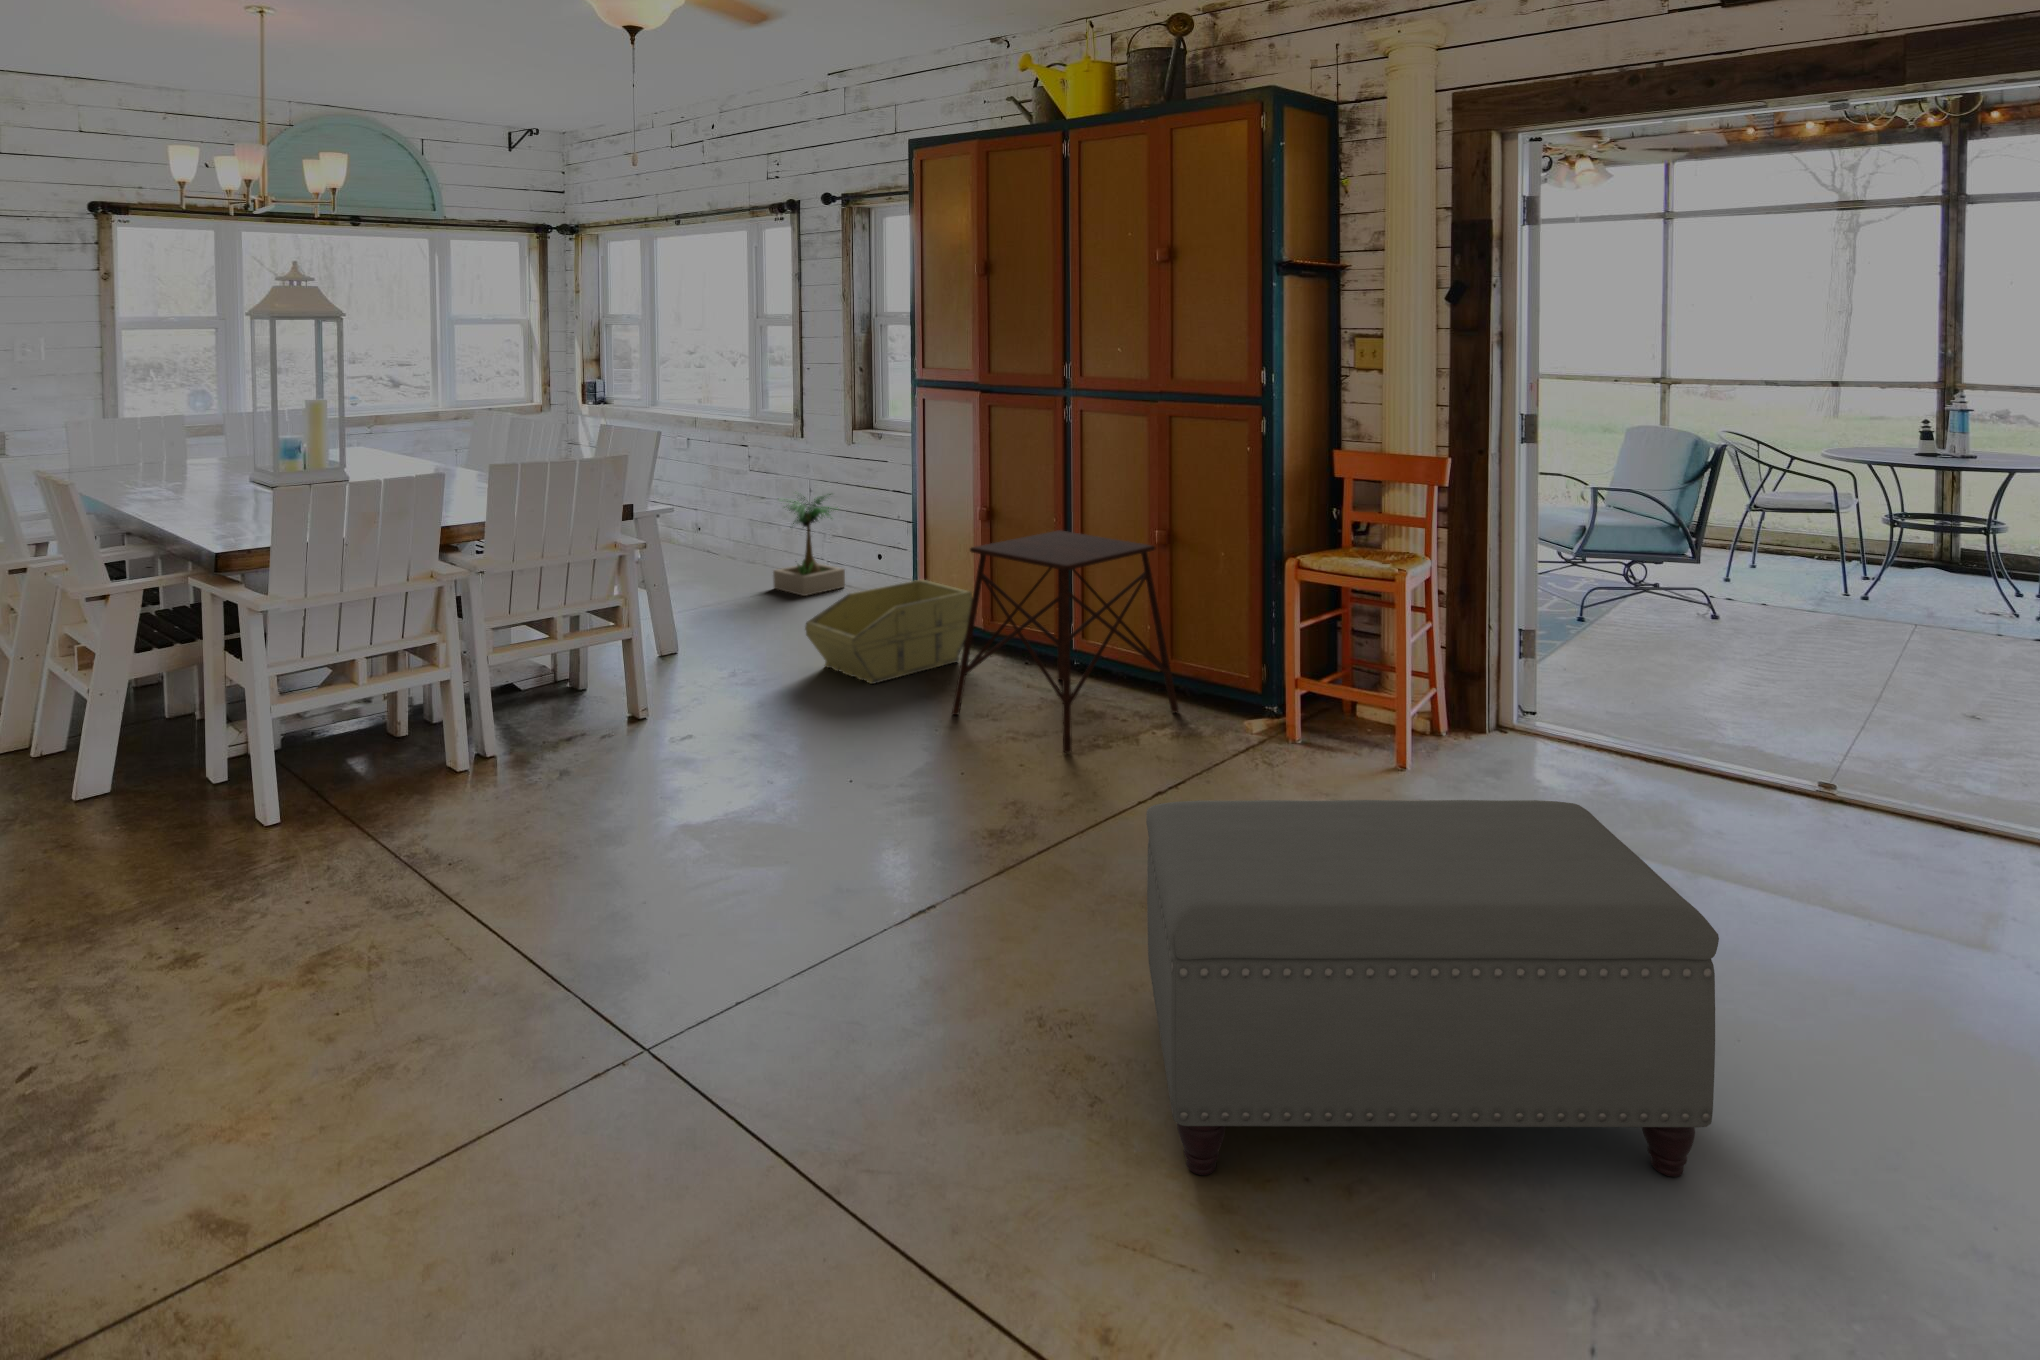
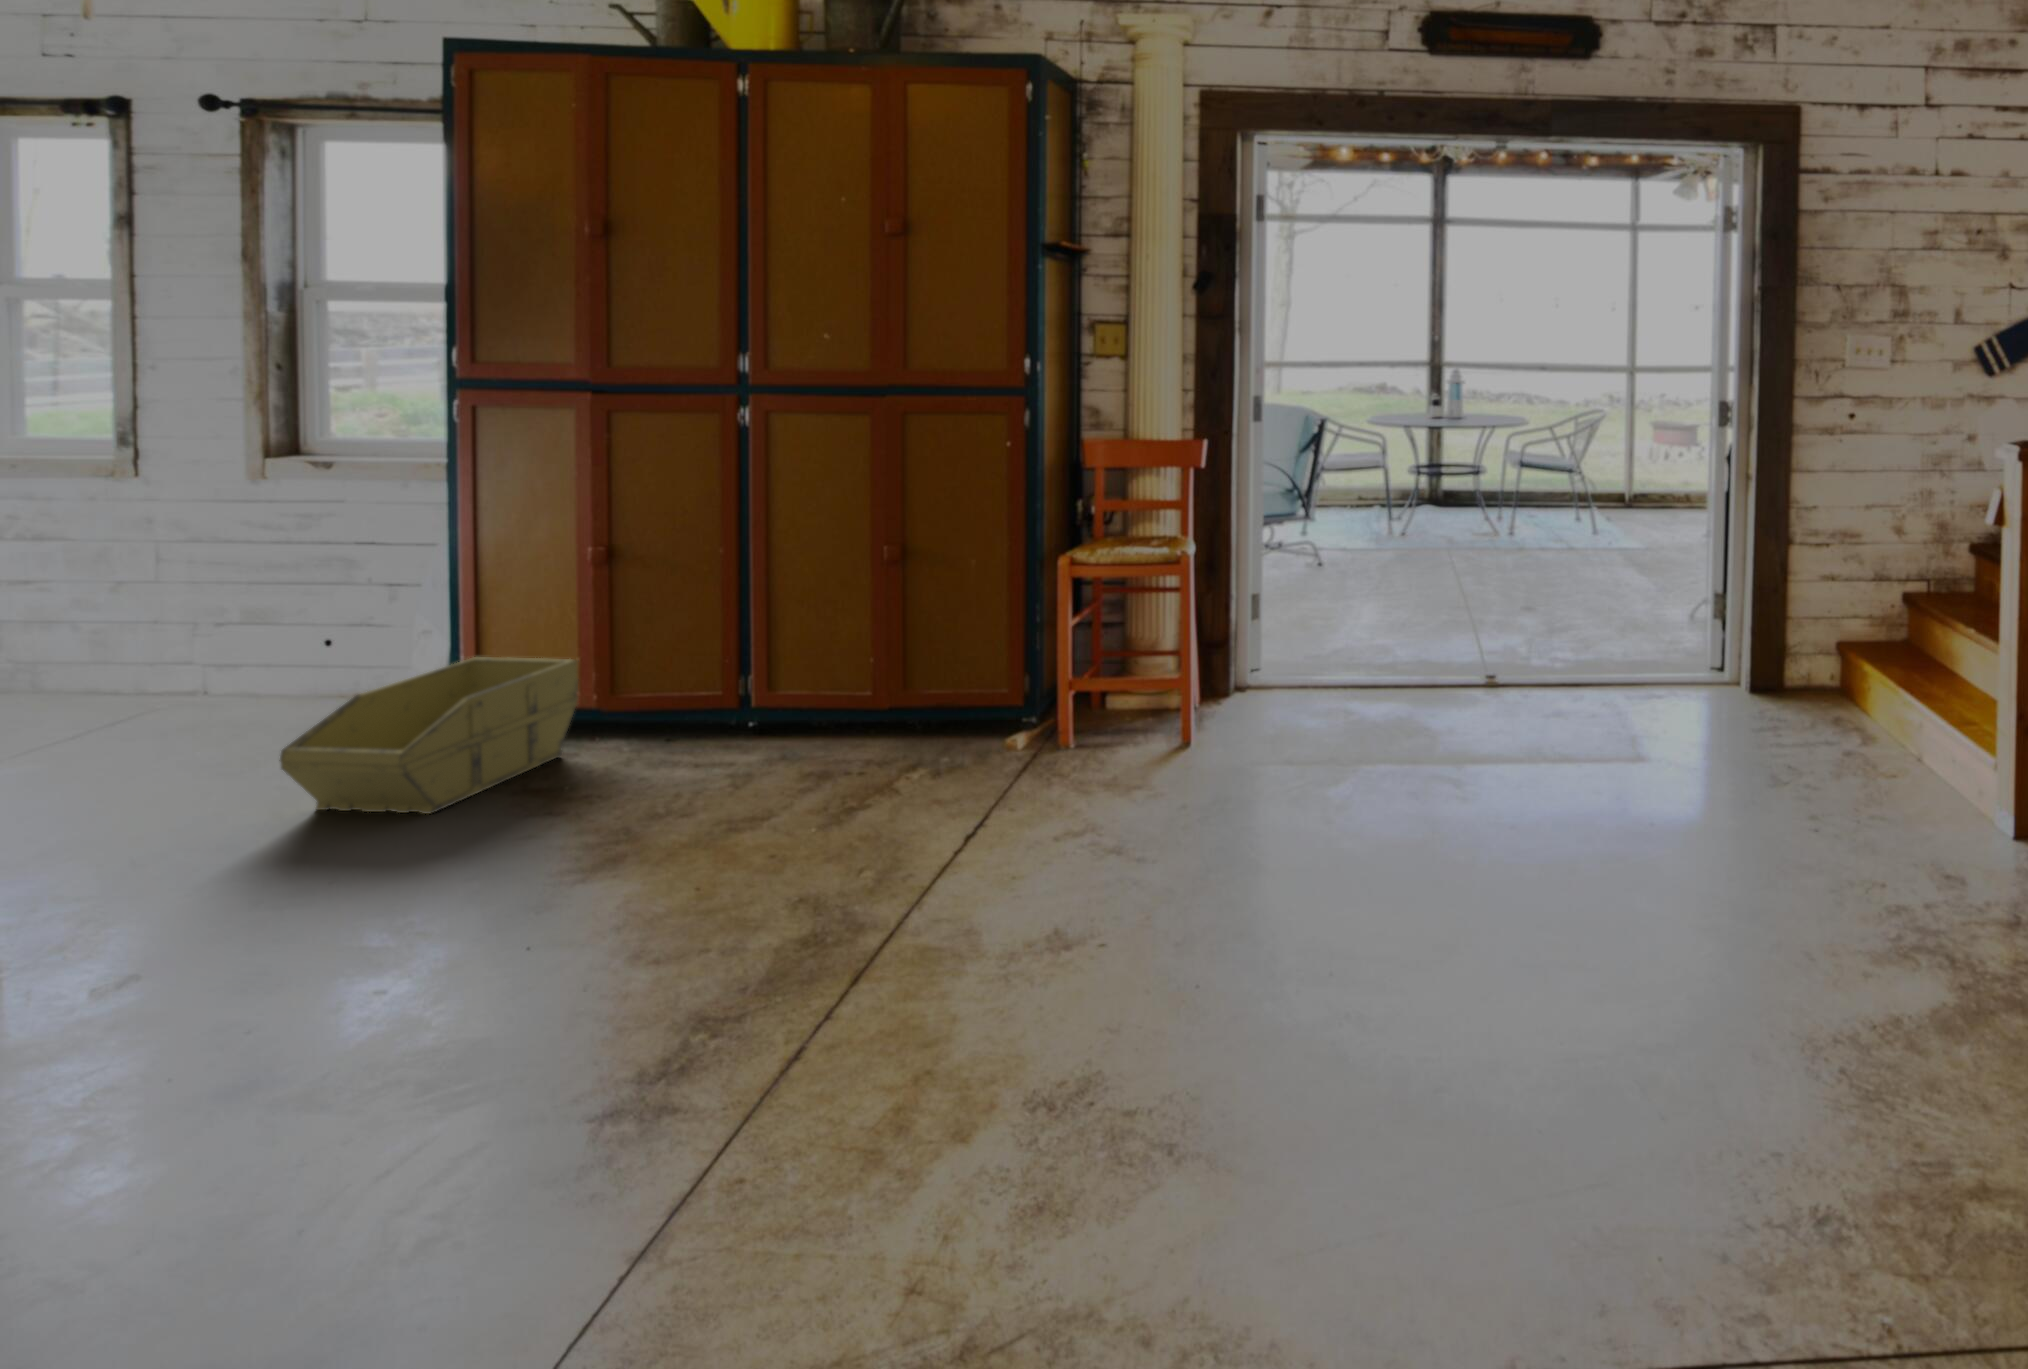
potted plant: present [773,494,845,596] -> none [81,554,264,723]
side table: present [952,530,1178,753] -> none [603,561,919,822]
ottoman: present [1146,800,1719,1177] -> none [1095,717,1591,1142]

